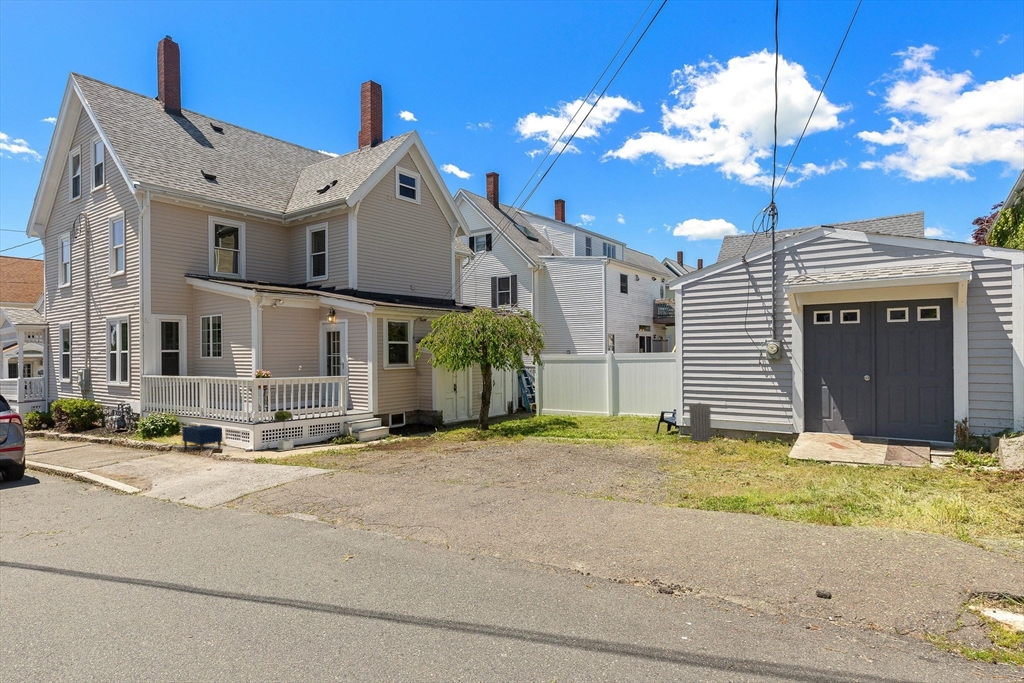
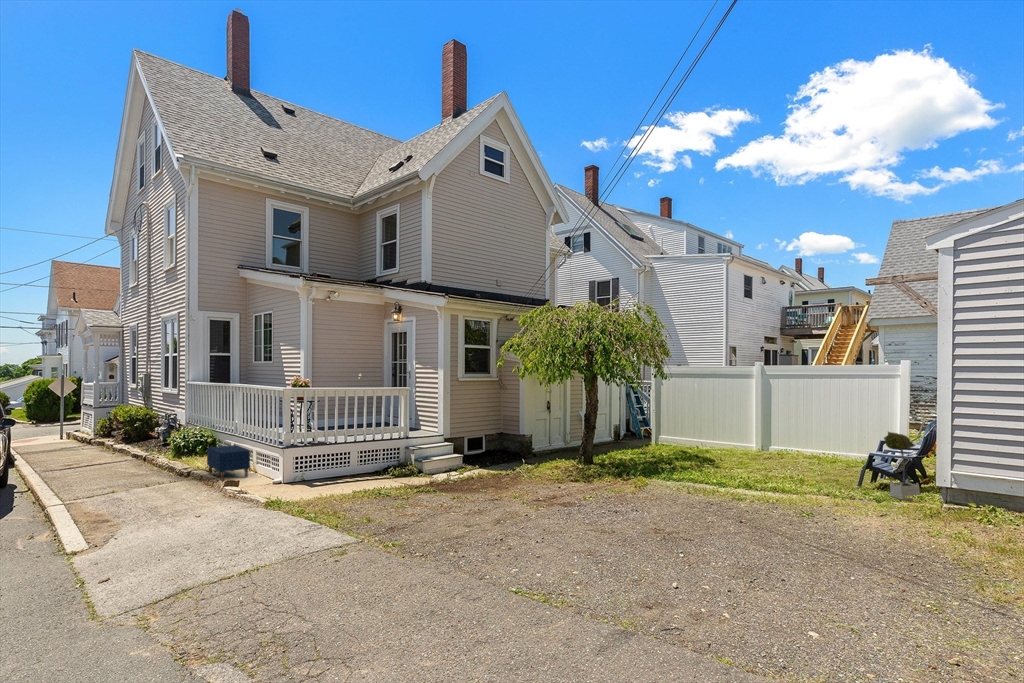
trash can: present [688,403,711,441] -> none [934,444,982,510]
potted tree: present [274,411,293,449] -> present [884,432,920,500]

